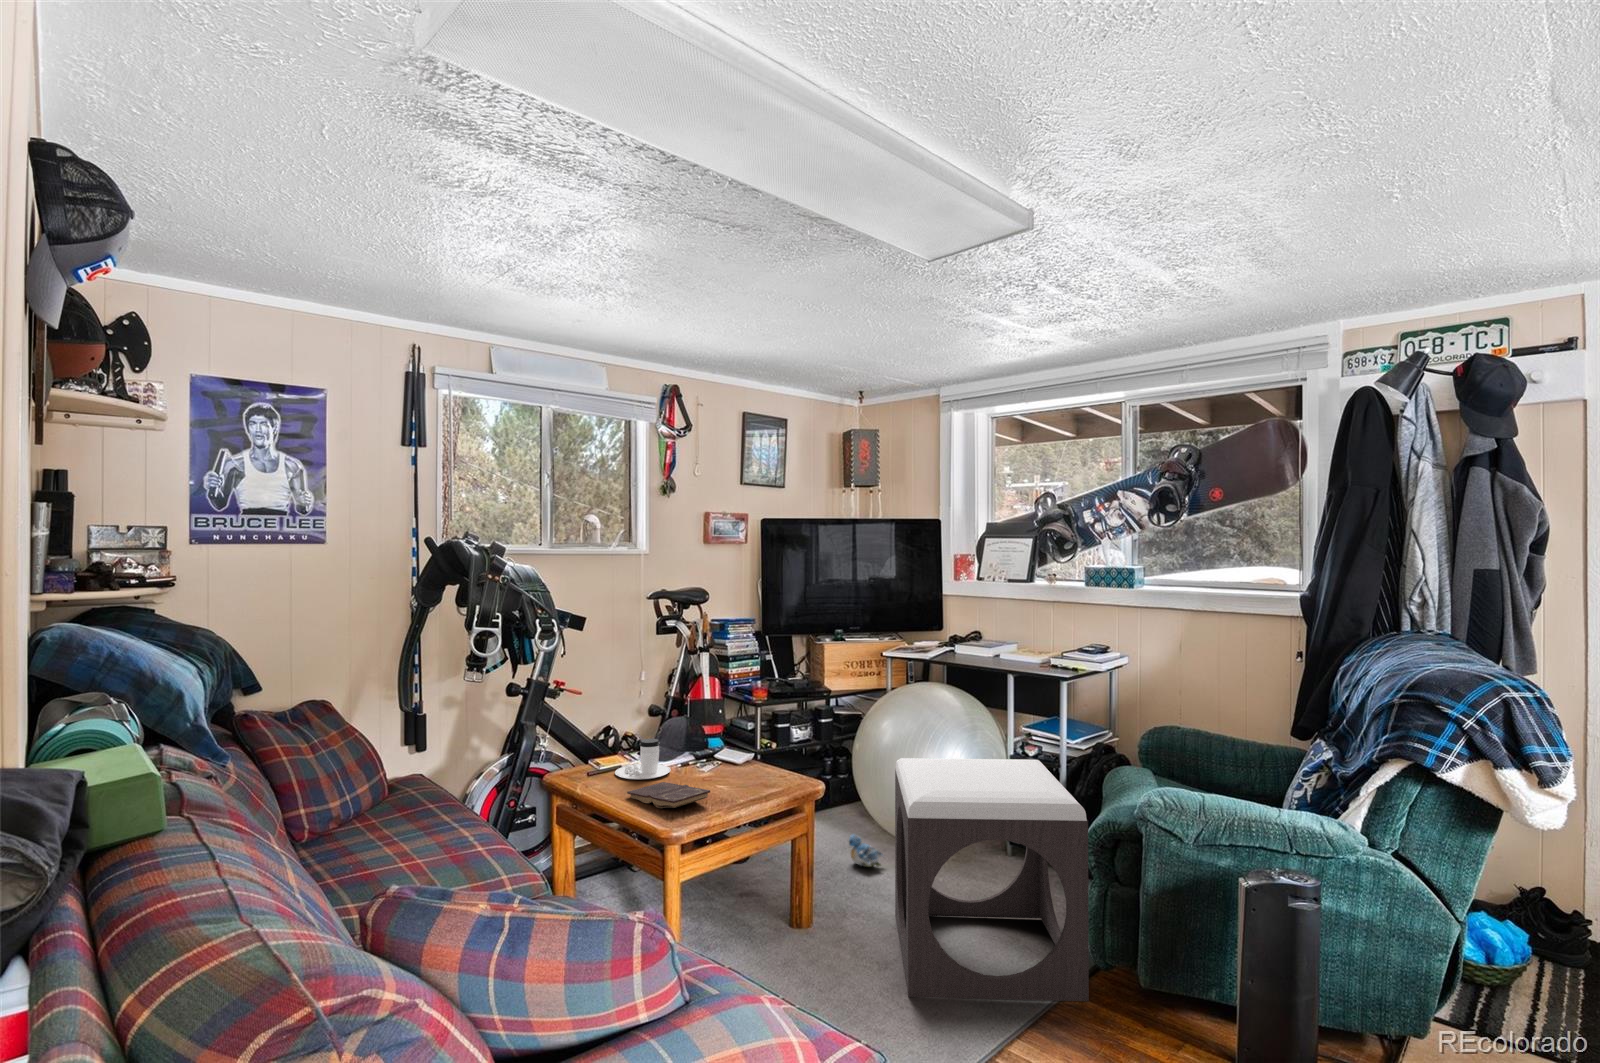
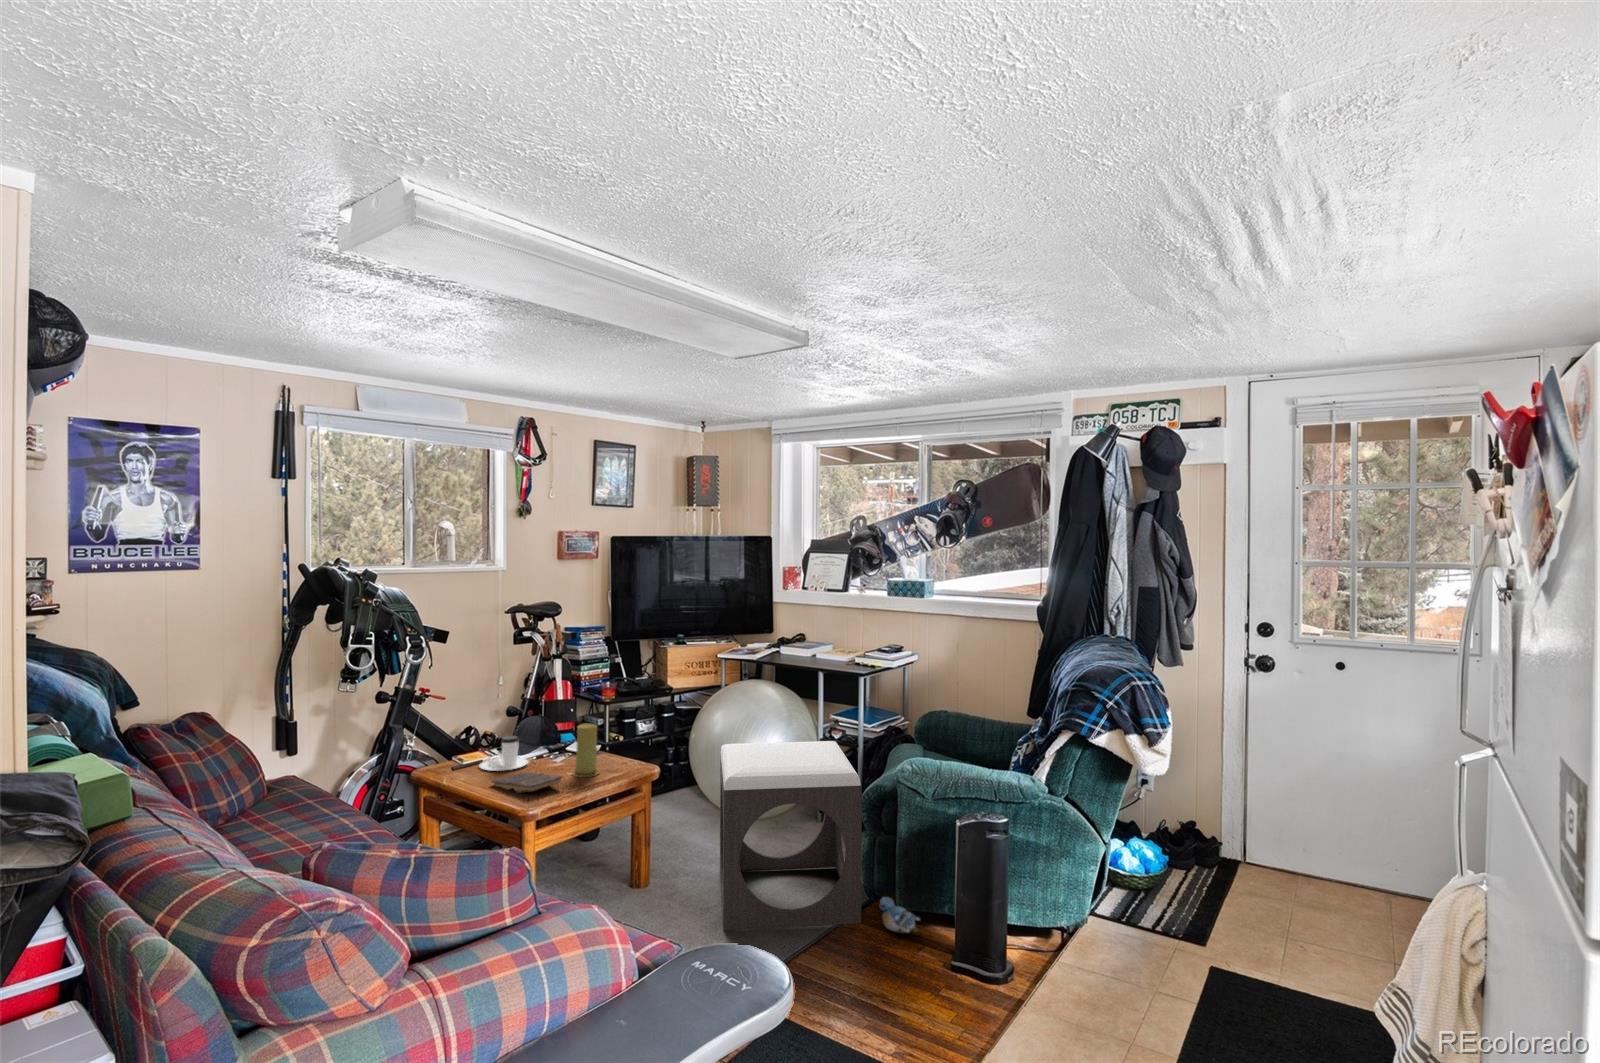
candle: none [720,727,753,792] -> present [572,724,599,777]
plush toy: present [849,834,884,867] -> present [879,897,920,933]

